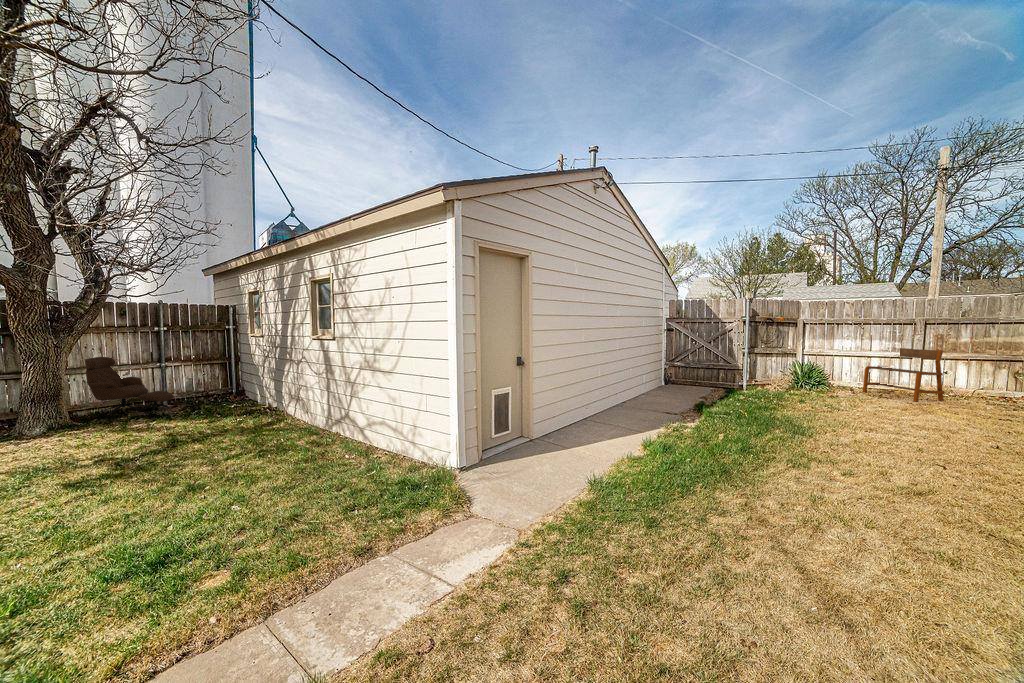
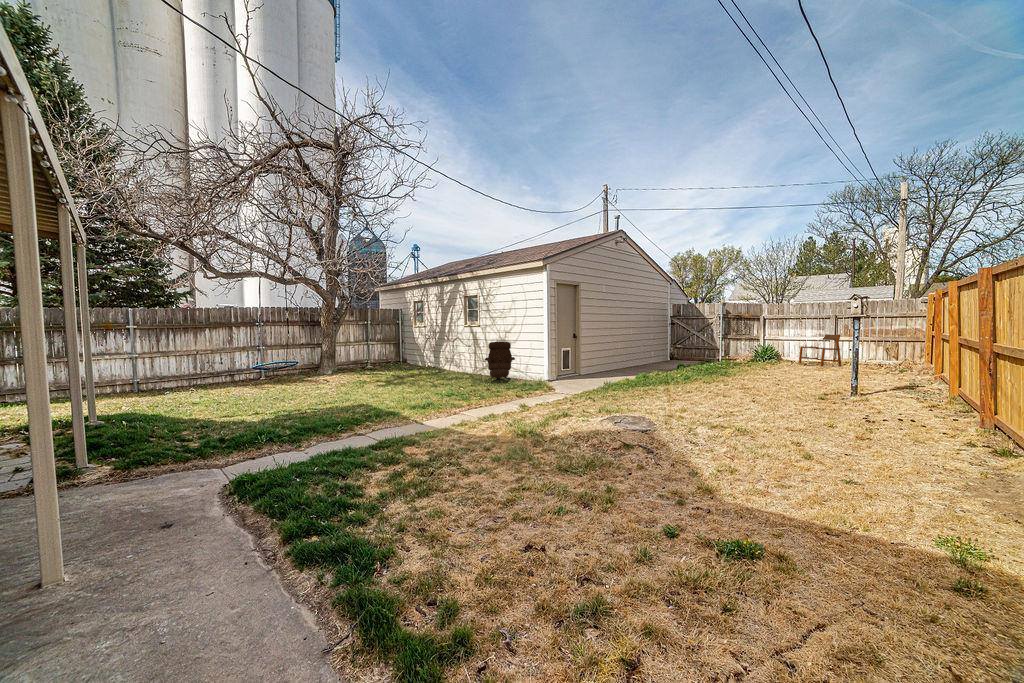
lounge chair: present [85,357,174,414] -> present [485,341,515,383]

